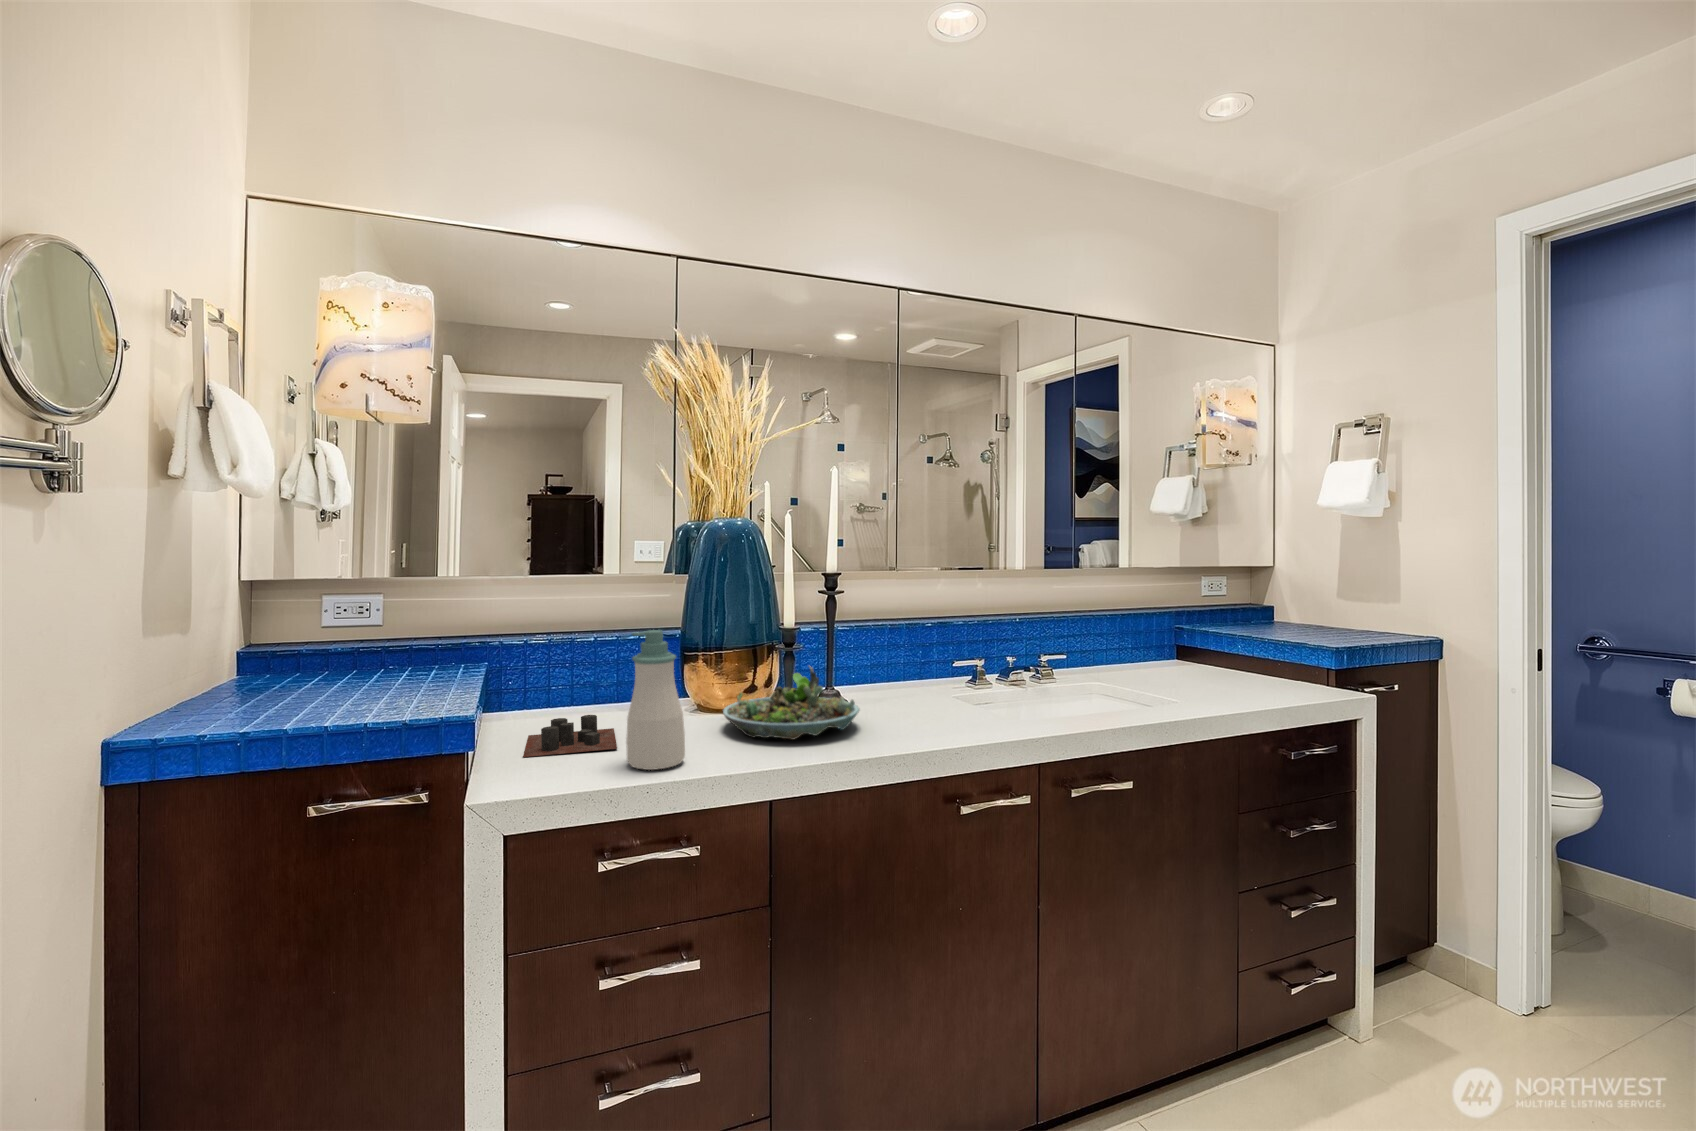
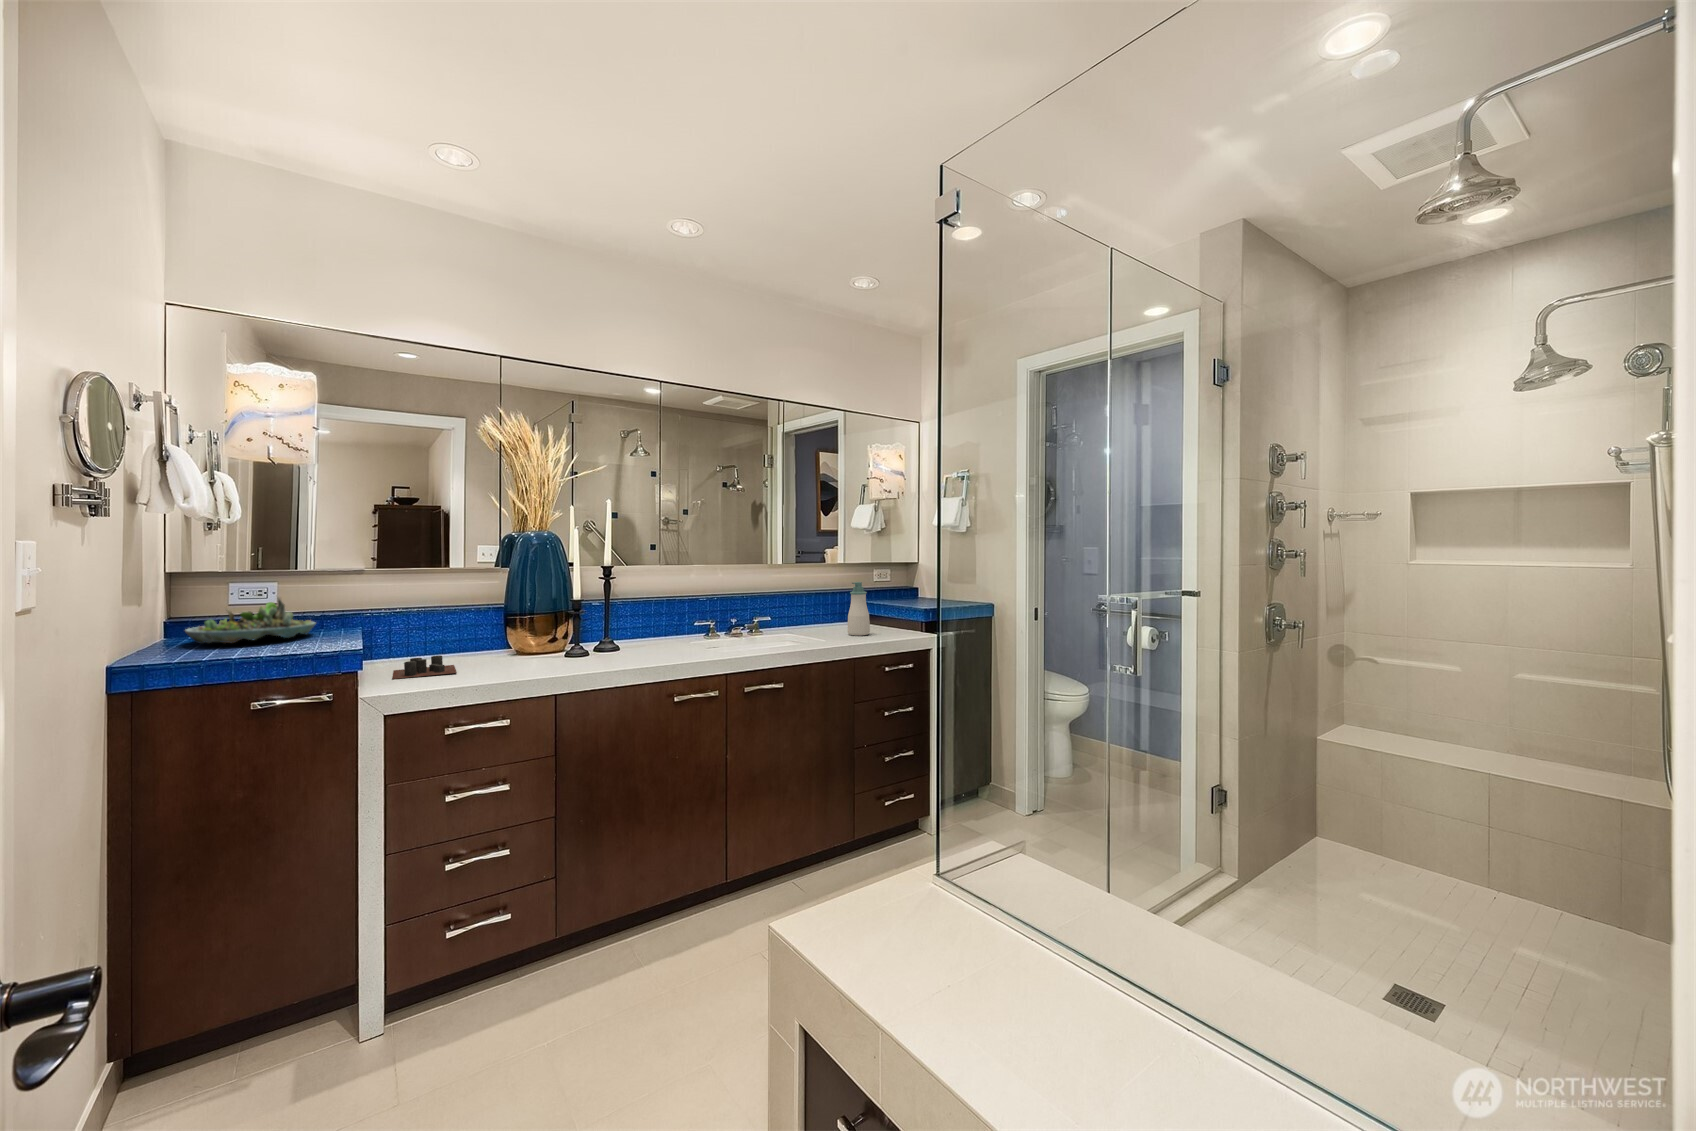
soap bottle: present [626,630,685,770] -> present [848,582,870,636]
succulent planter: present [723,666,859,740] -> present [185,596,316,643]

